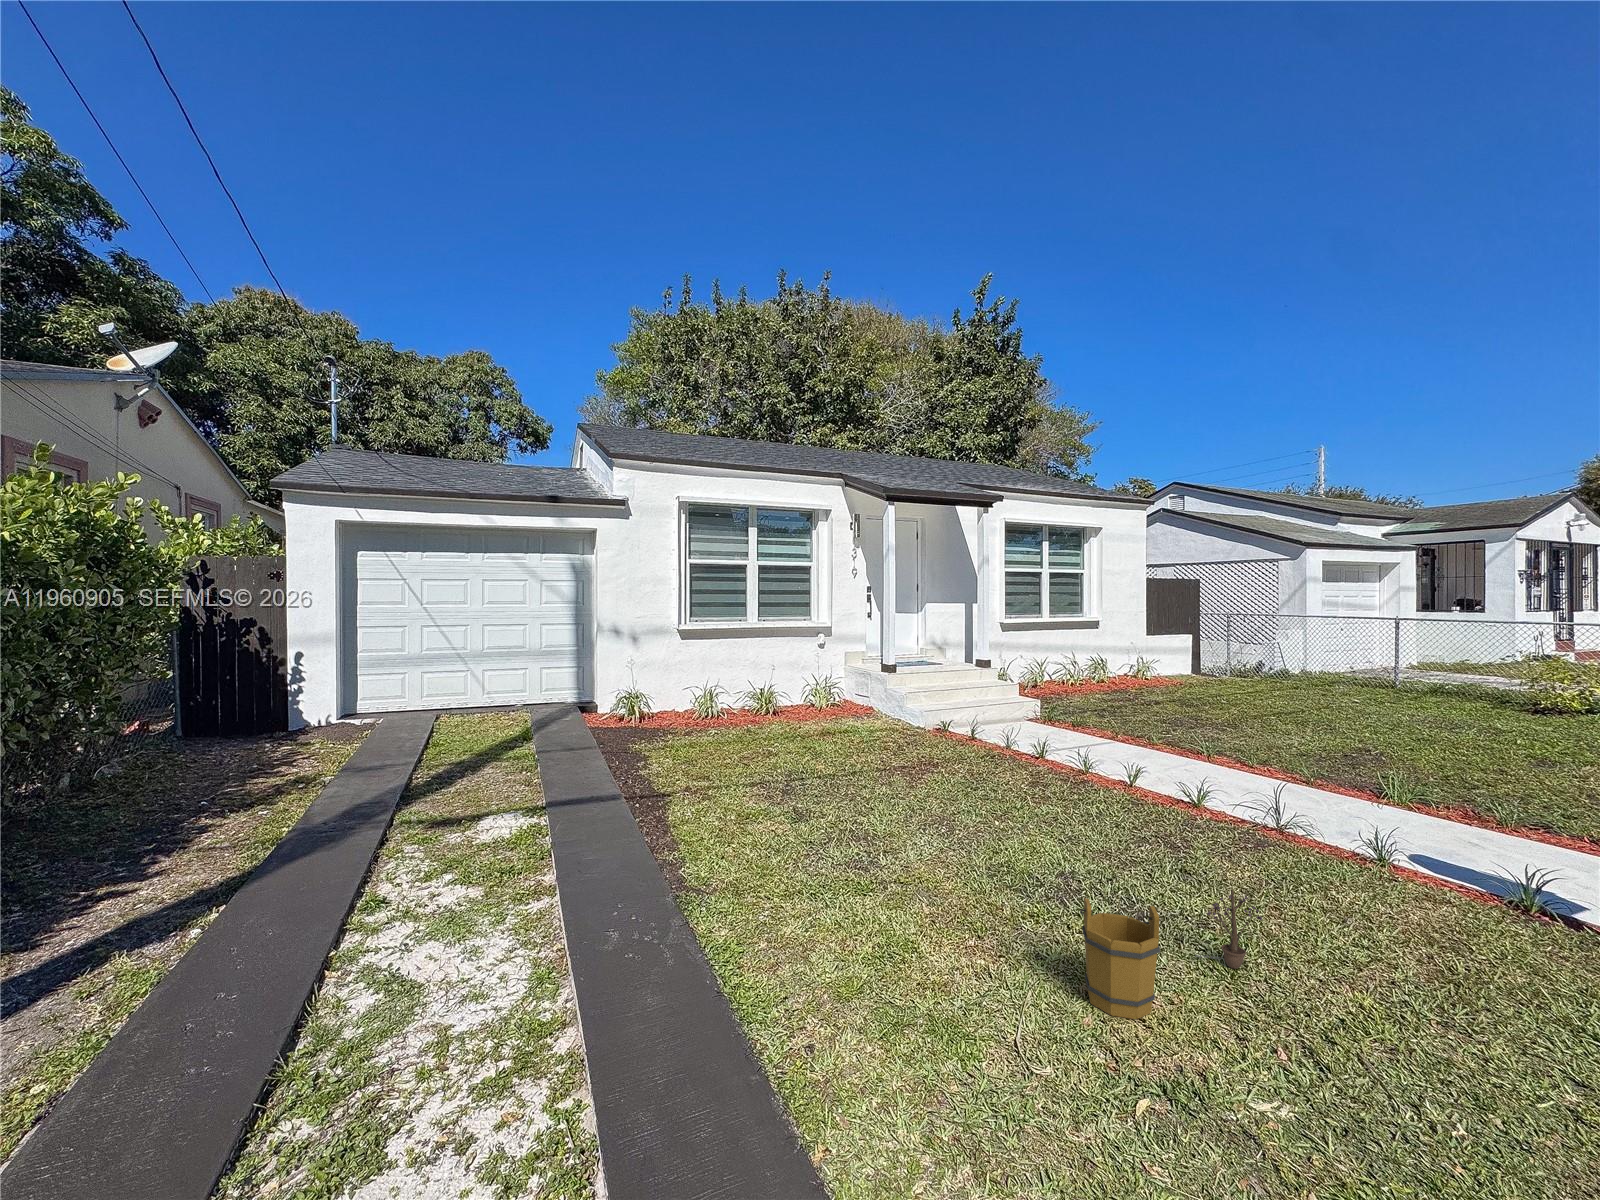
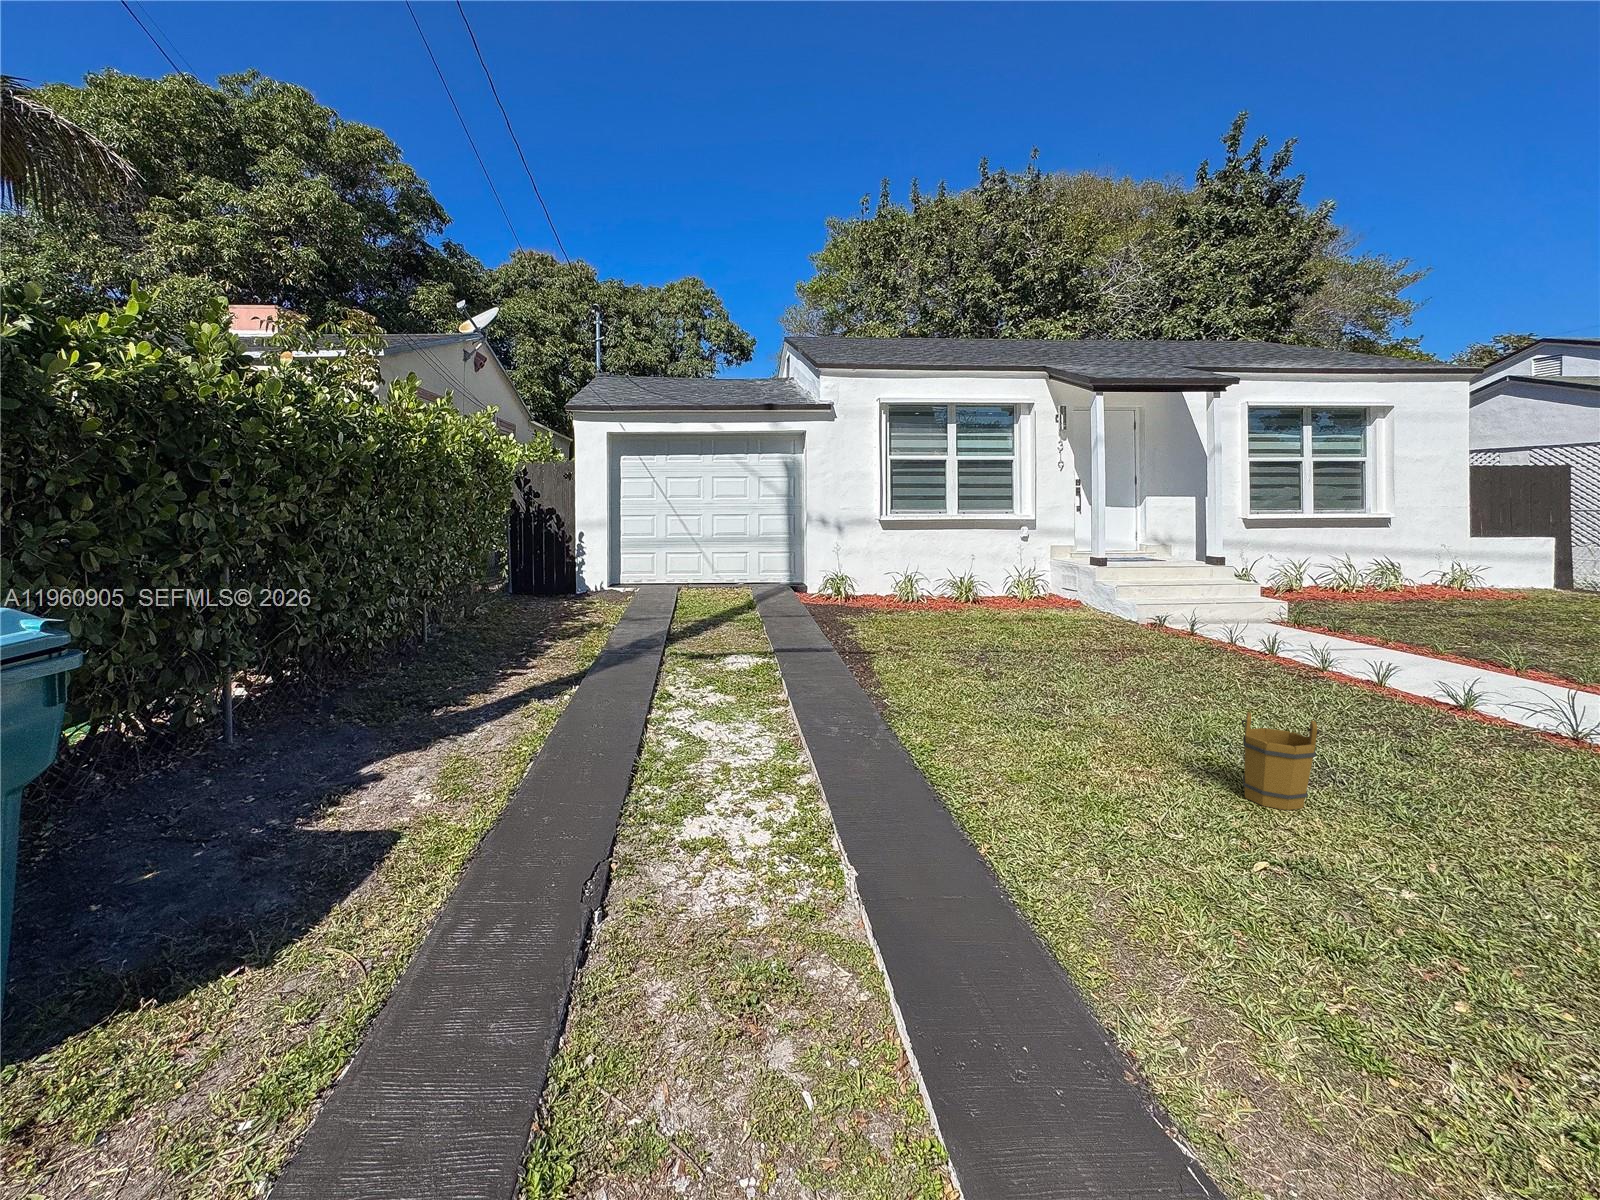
decorative plant: present [1195,890,1262,969] -> none [1363,722,1437,792]

